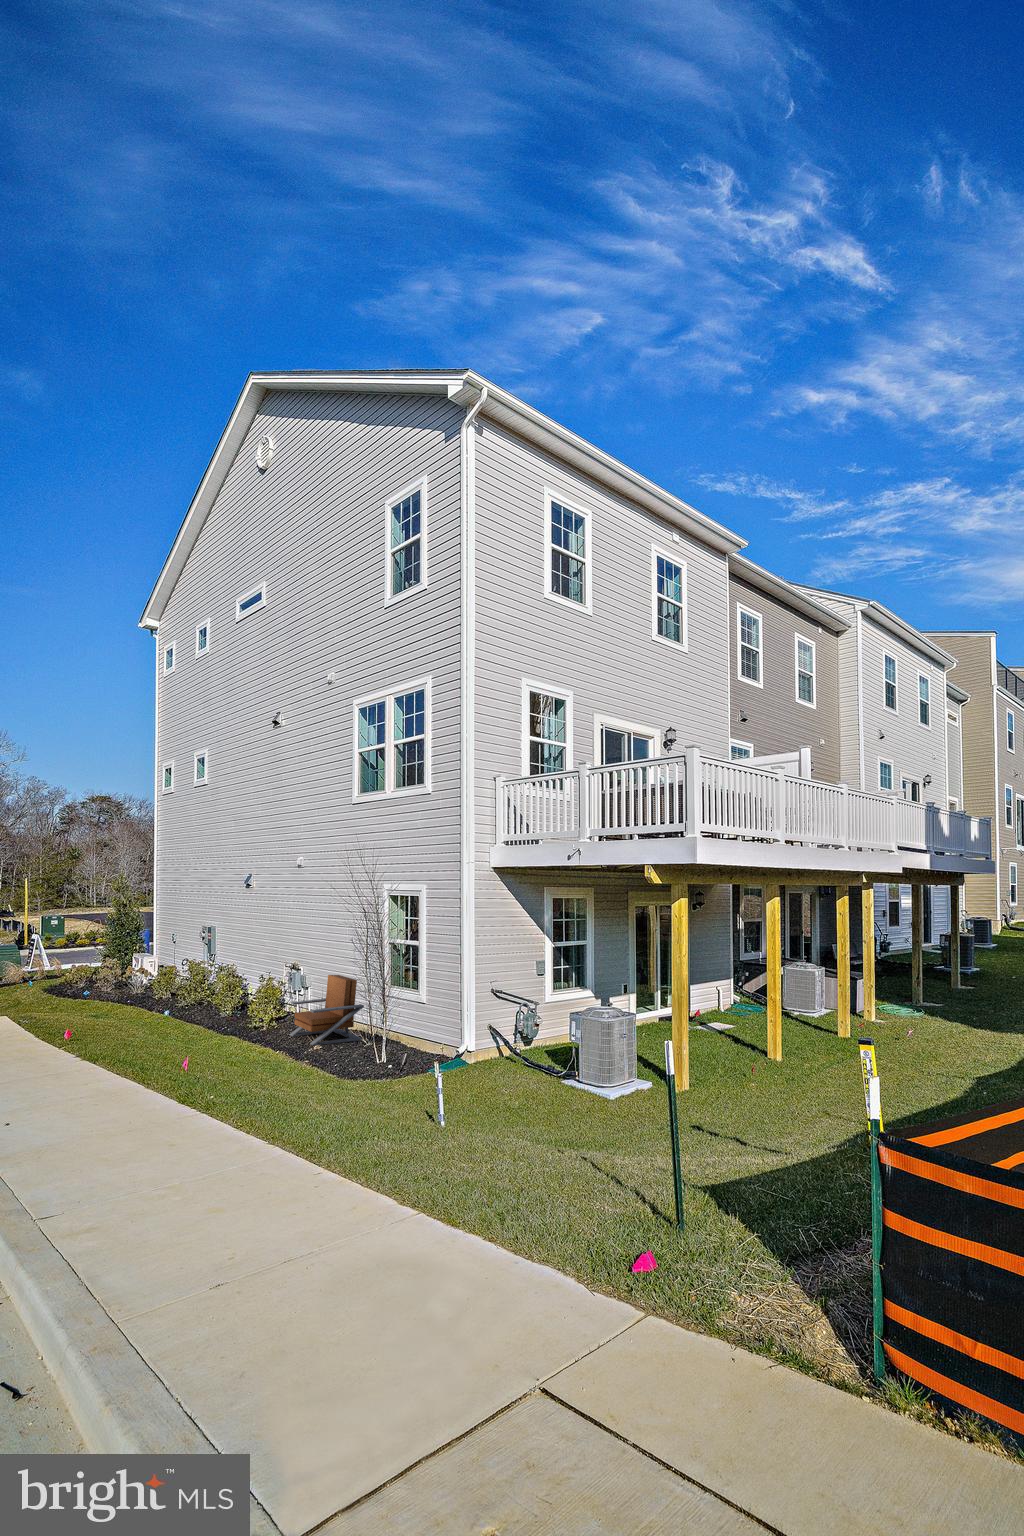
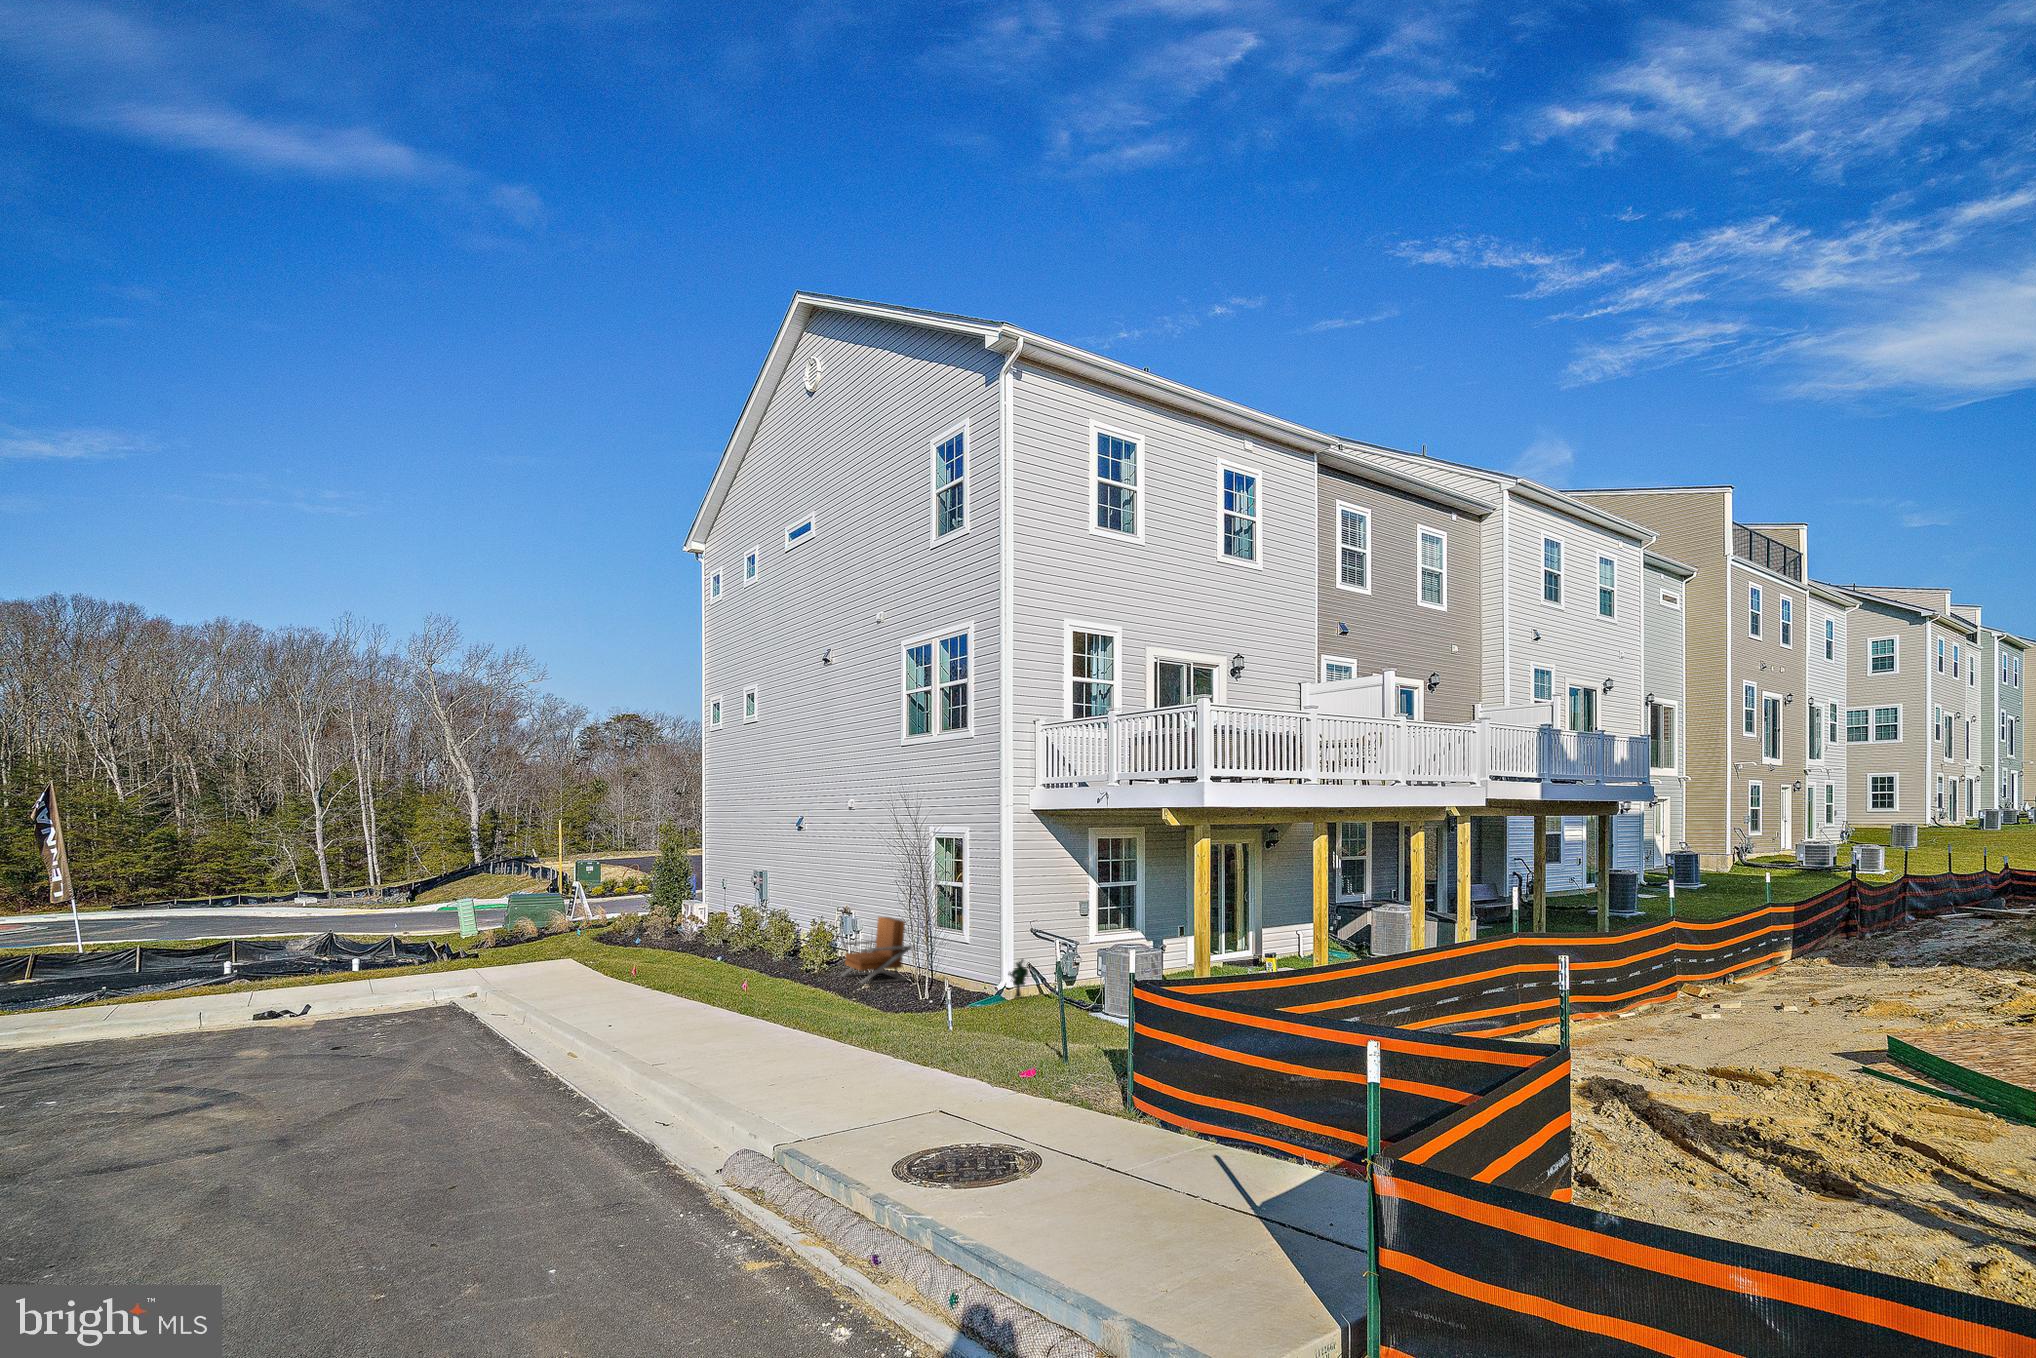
decorative plant: none [467,1020,490,1061] -> present [1008,959,1028,998]

